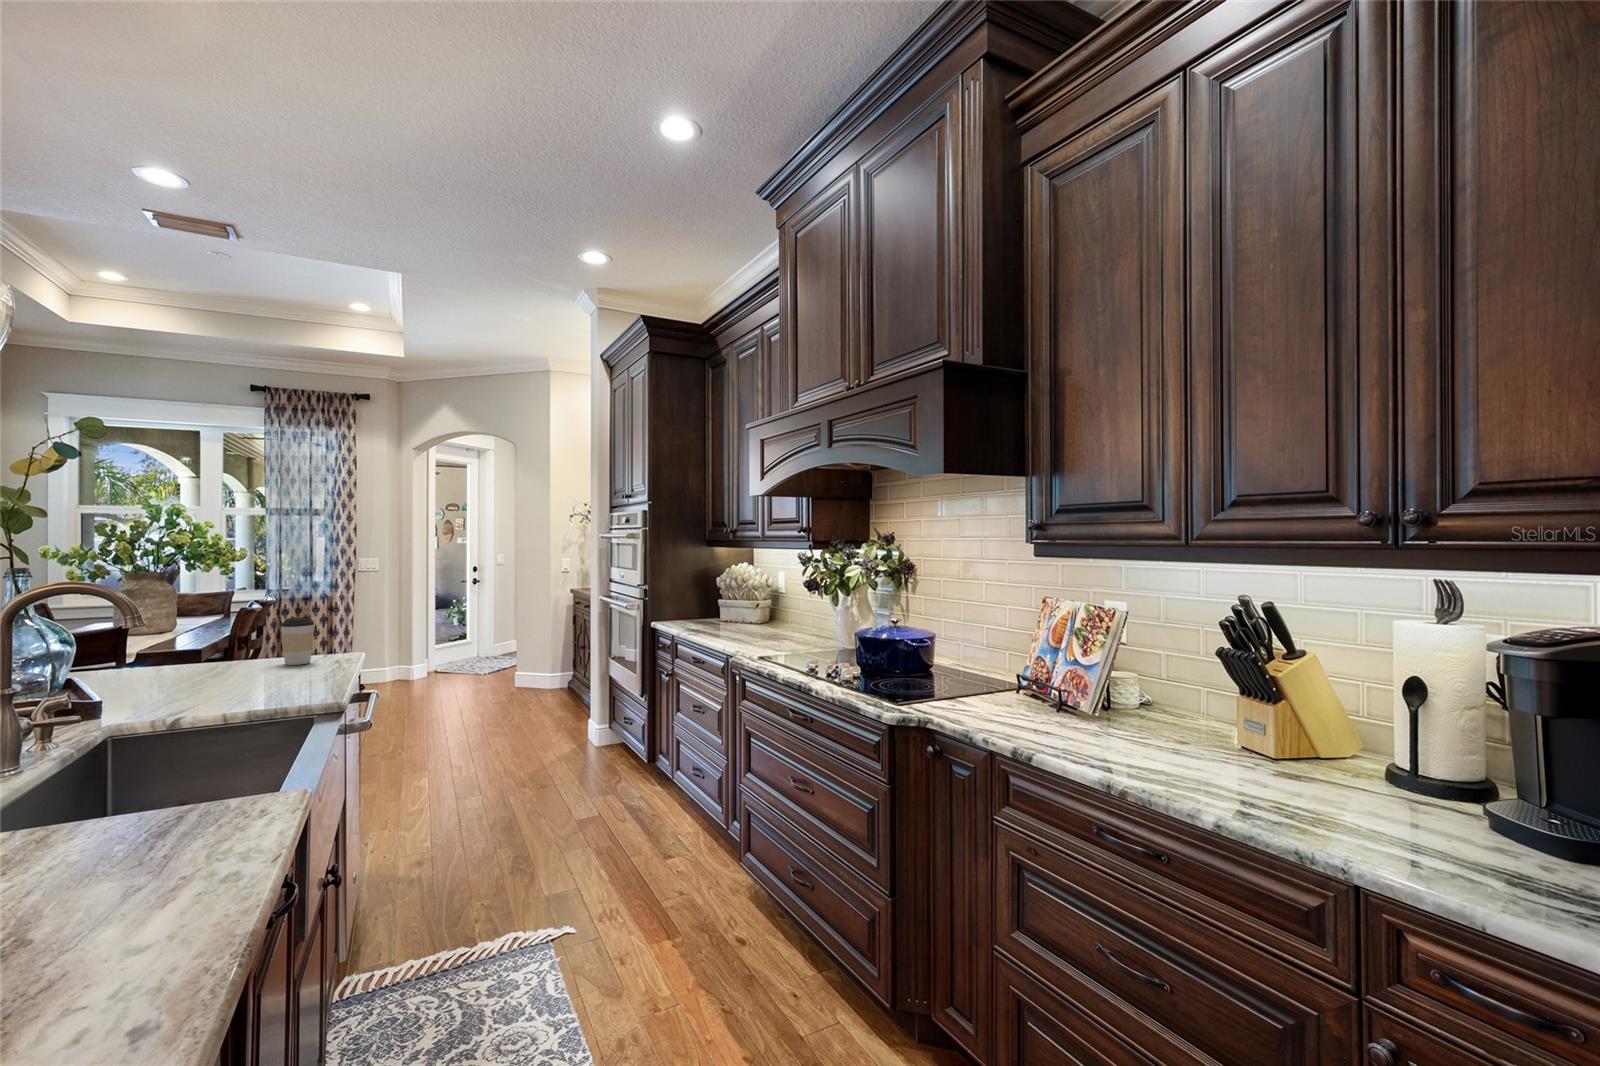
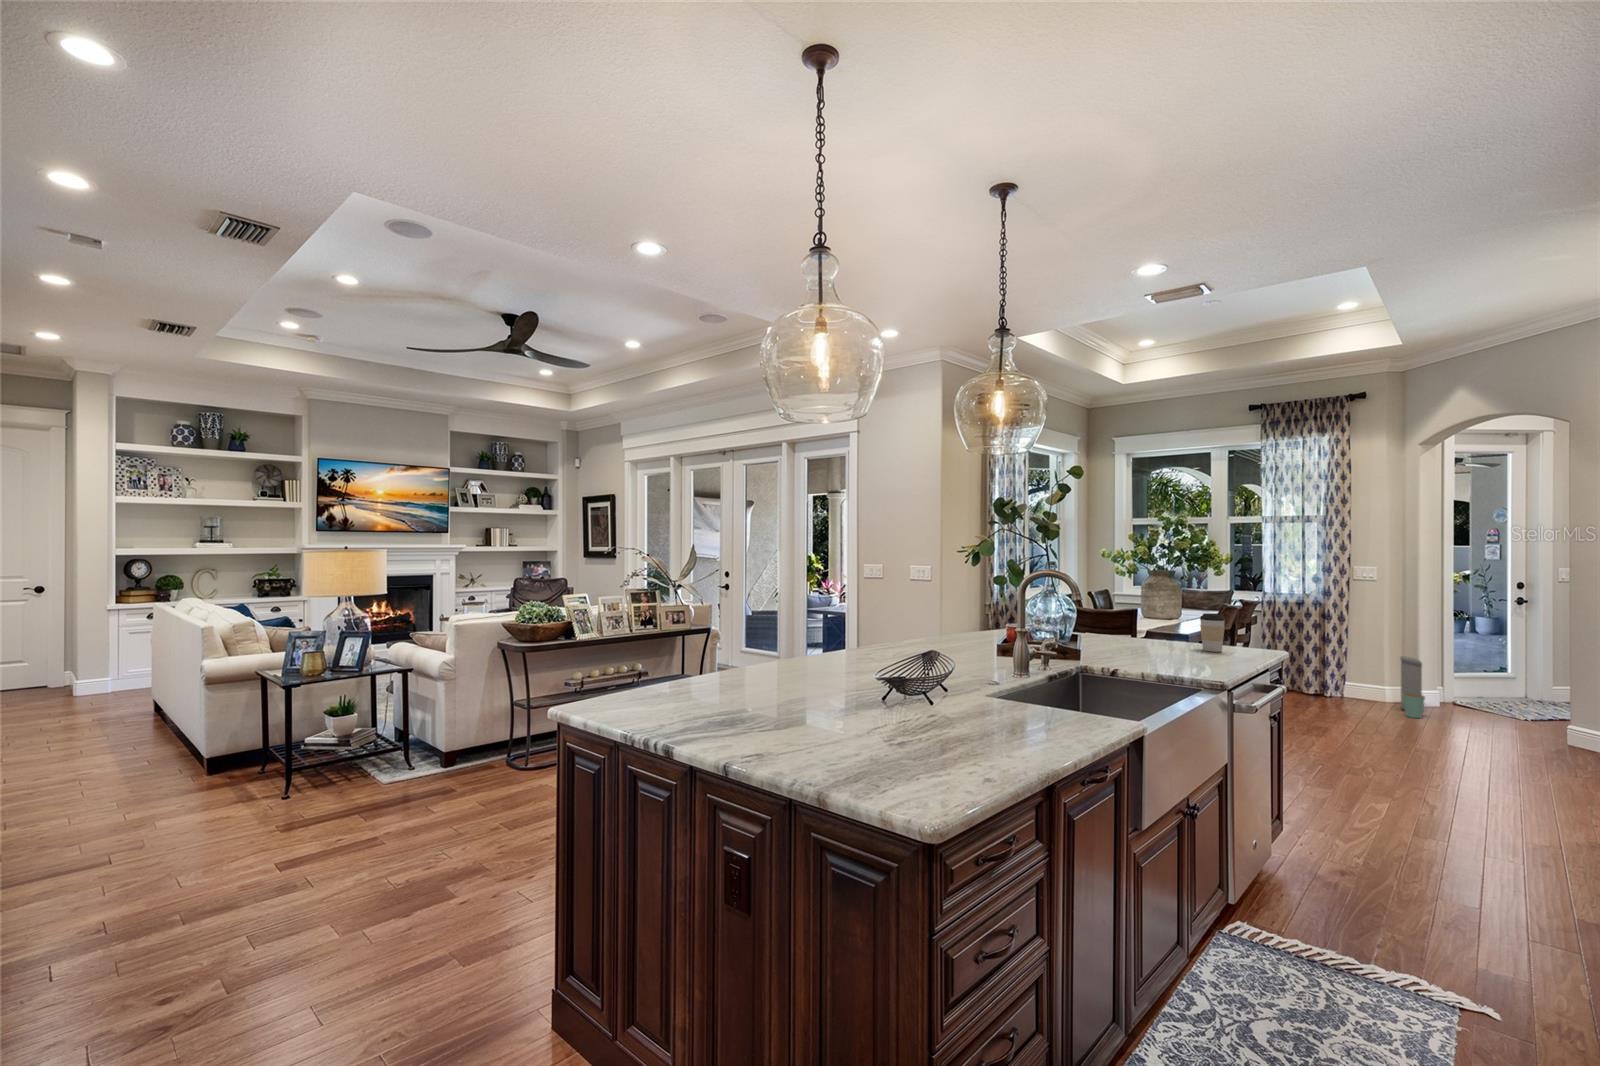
trash can: none [399,638,421,692] -> present [1400,656,1425,718]

